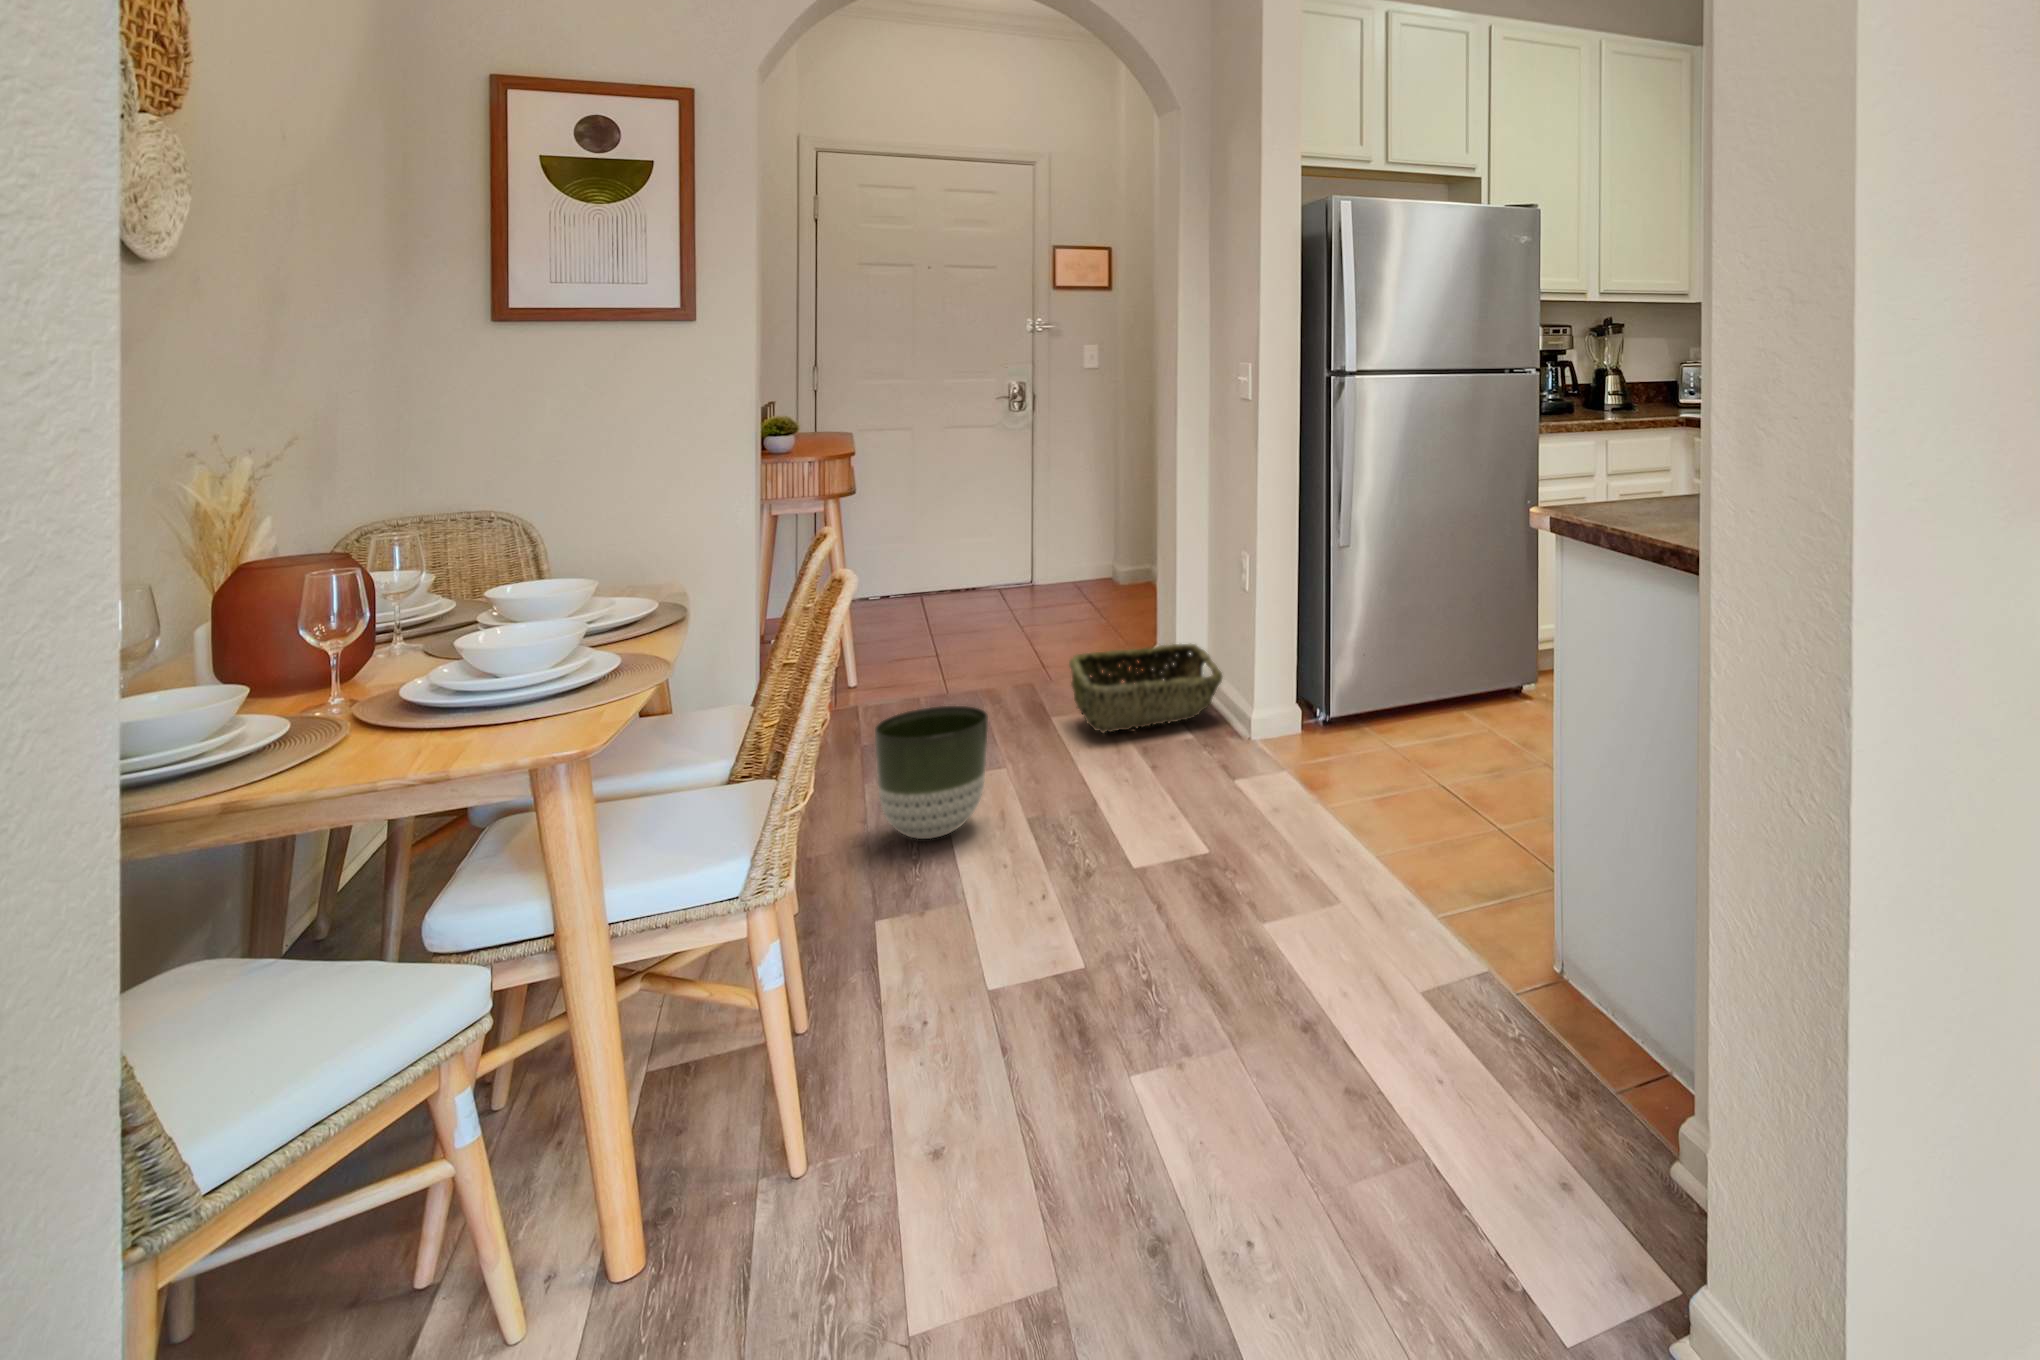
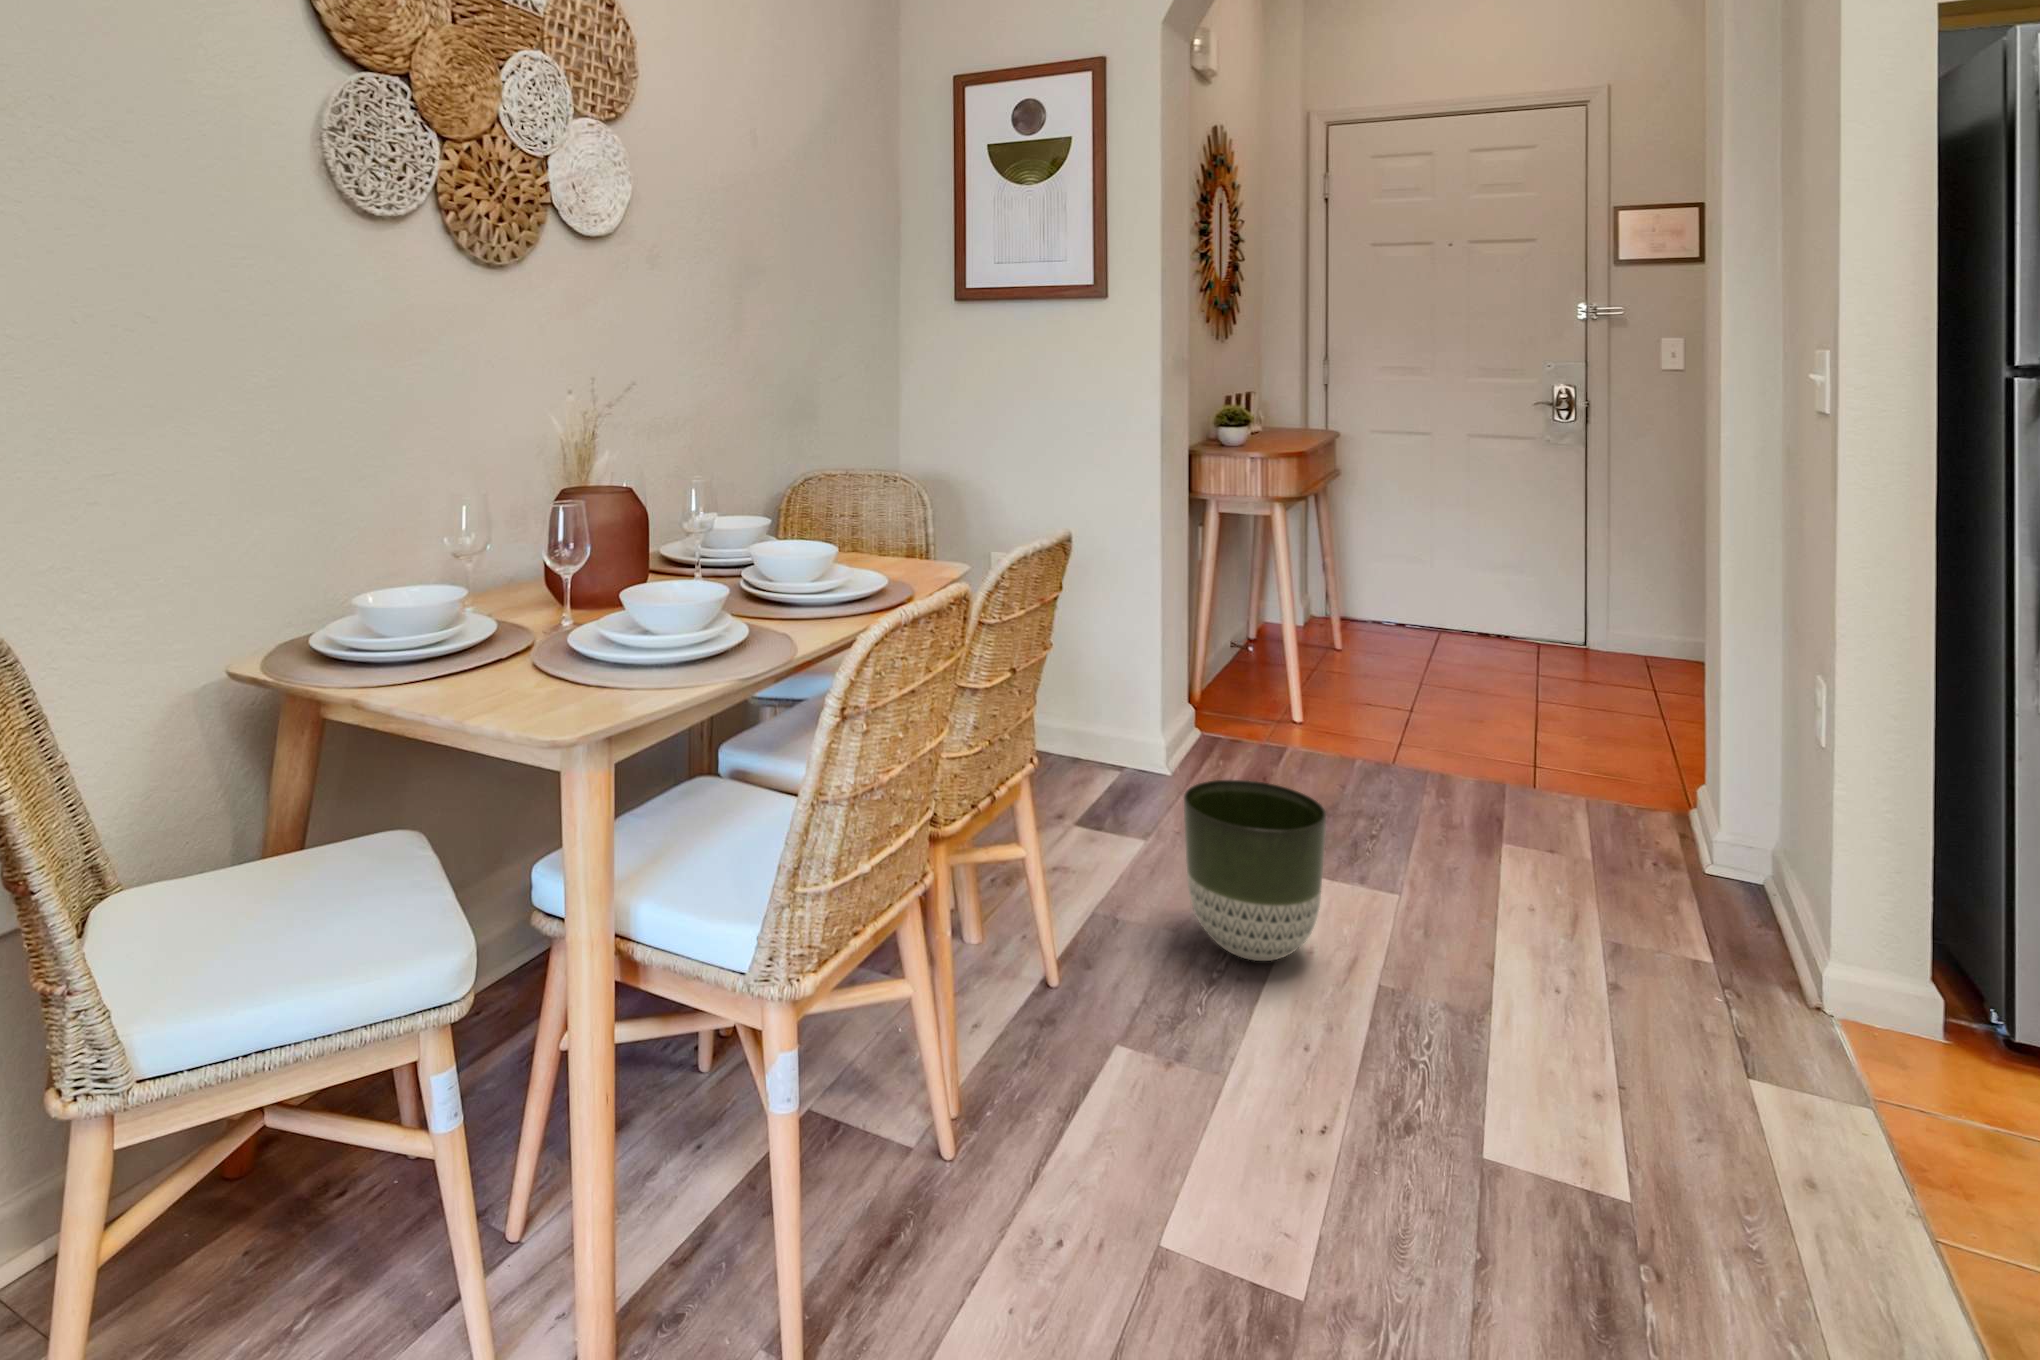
woven basket: present [1069,644,1222,734] -> none [1519,765,1787,926]

